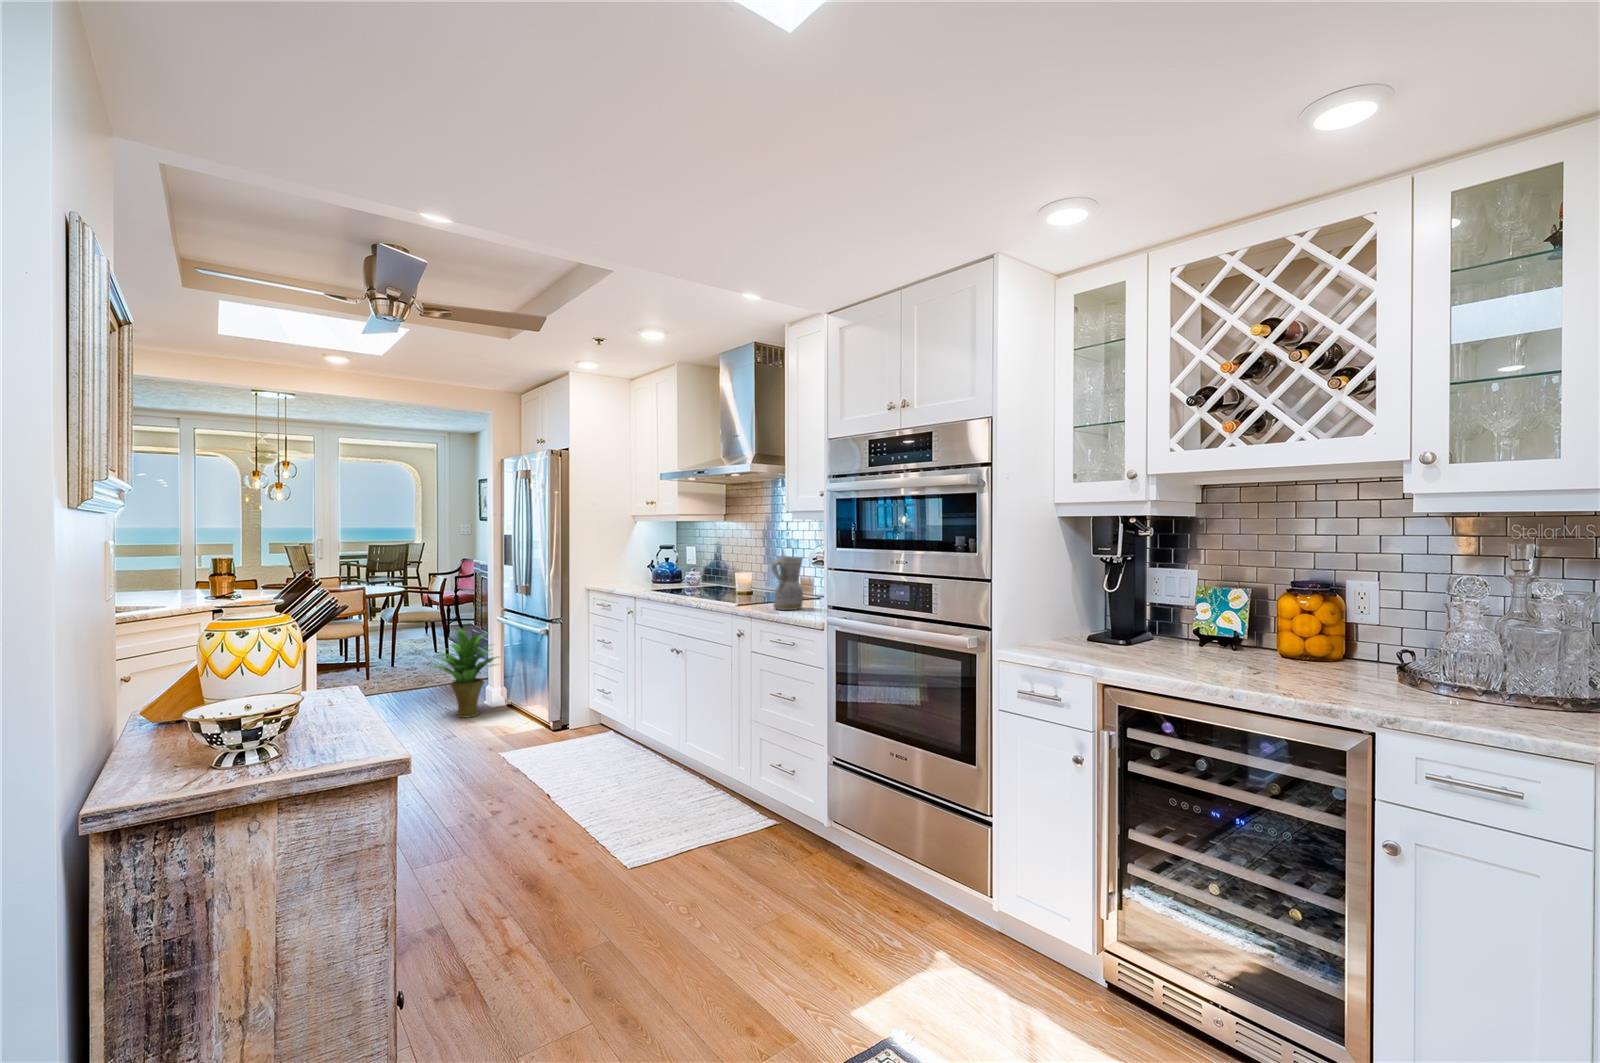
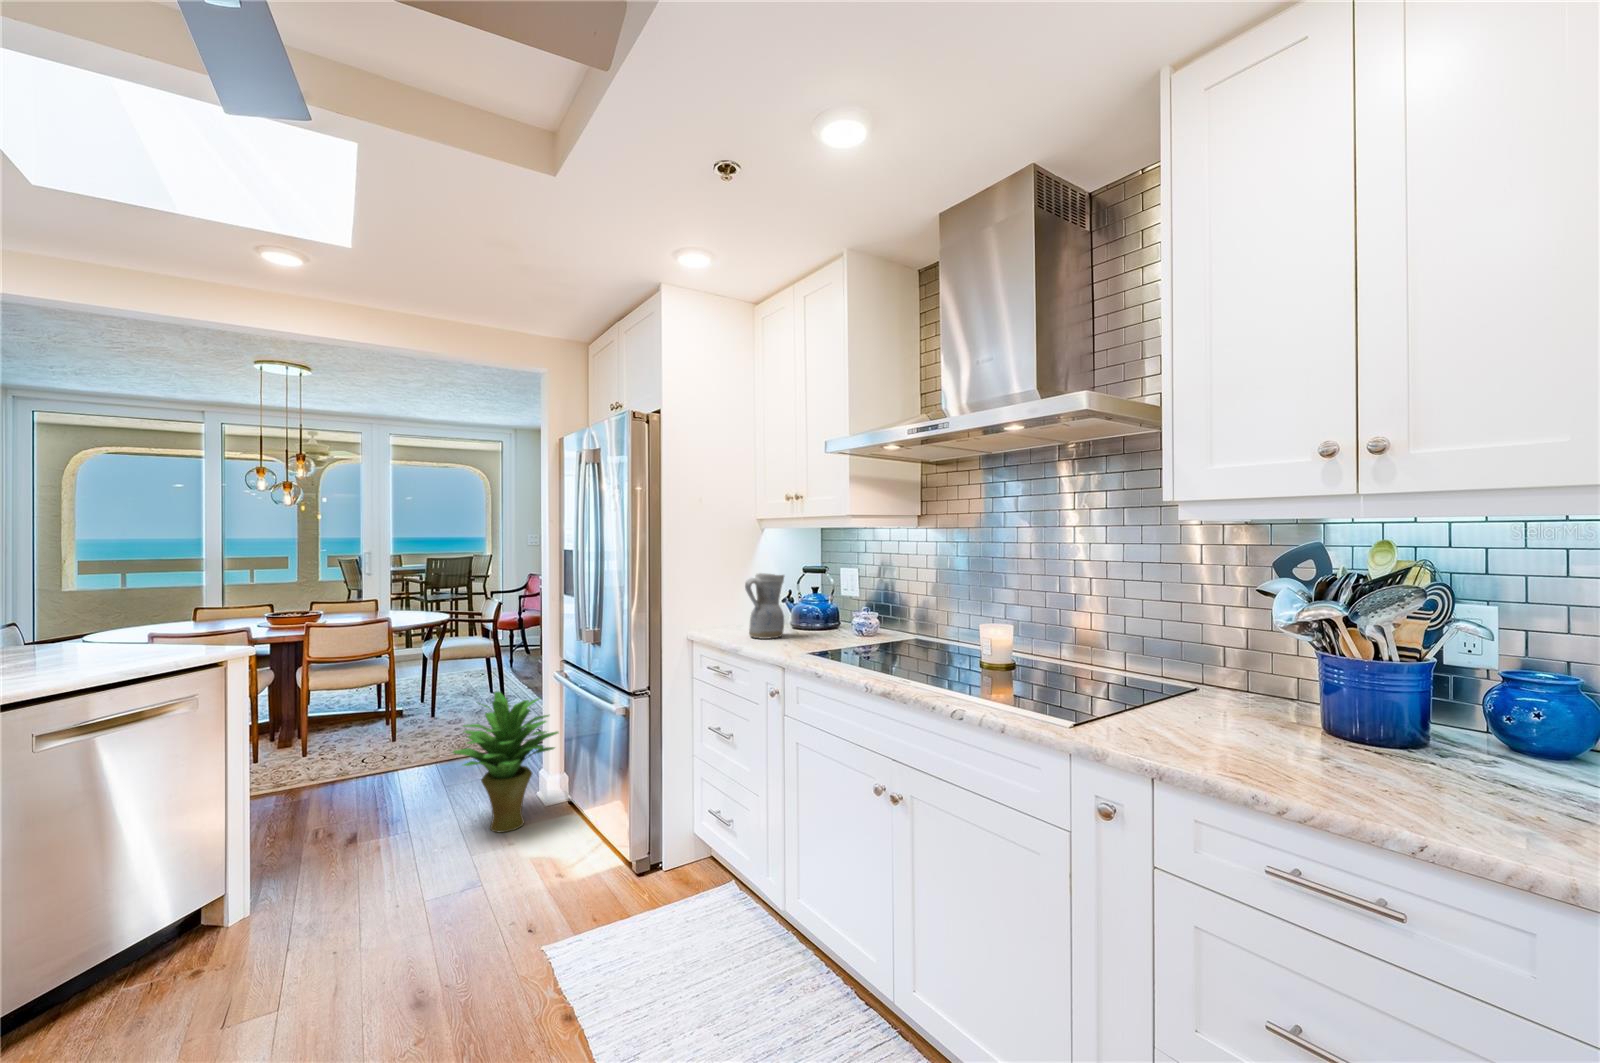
ceramic pitcher: present [772,556,803,610] -> present [745,573,784,639]

